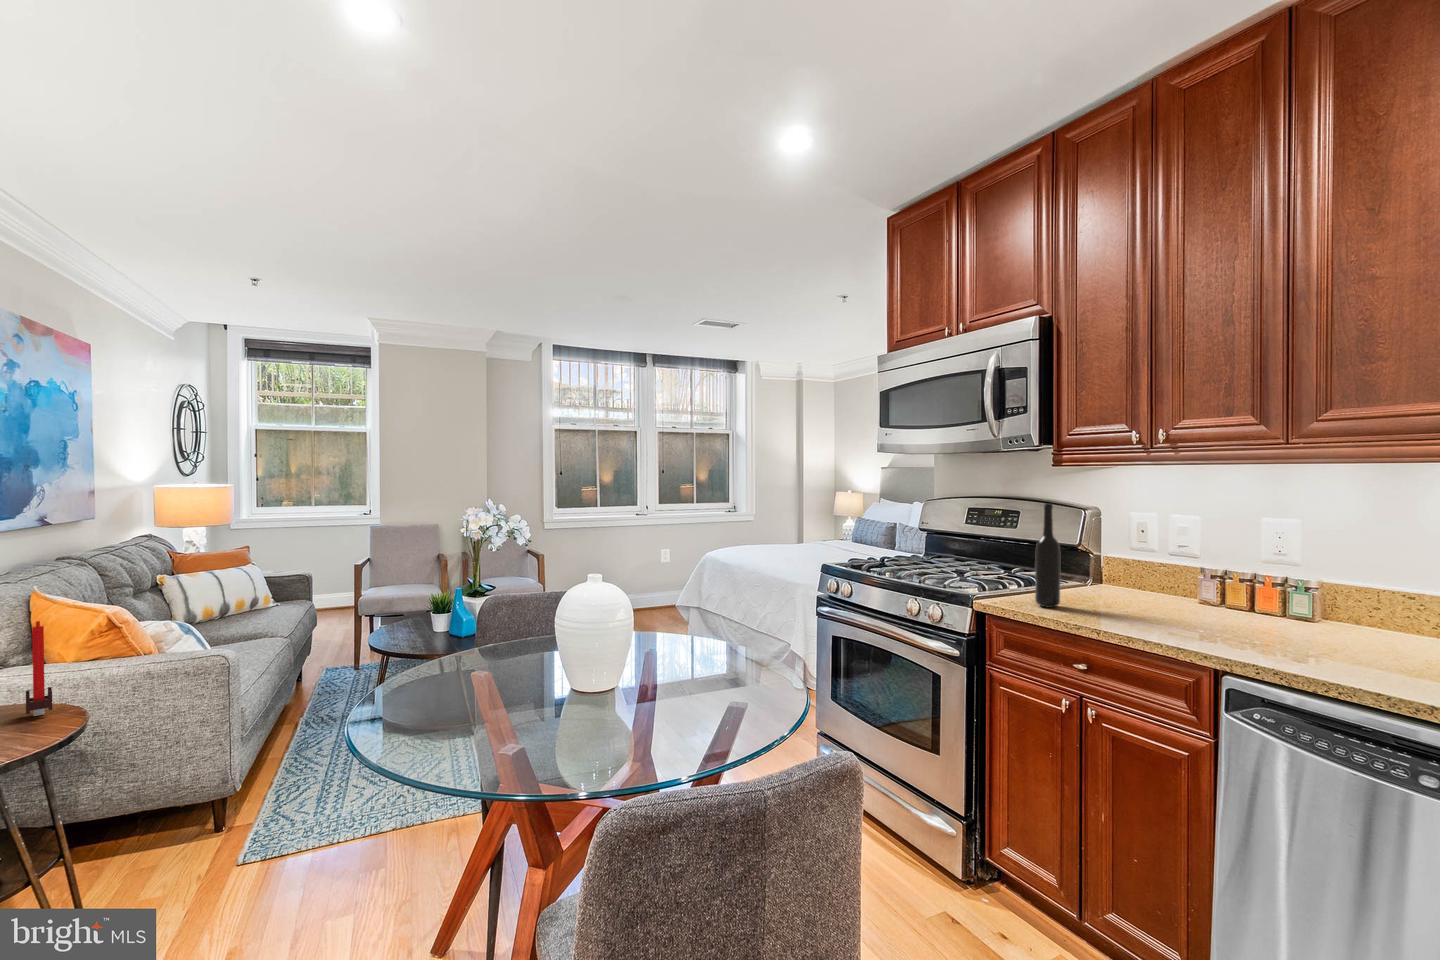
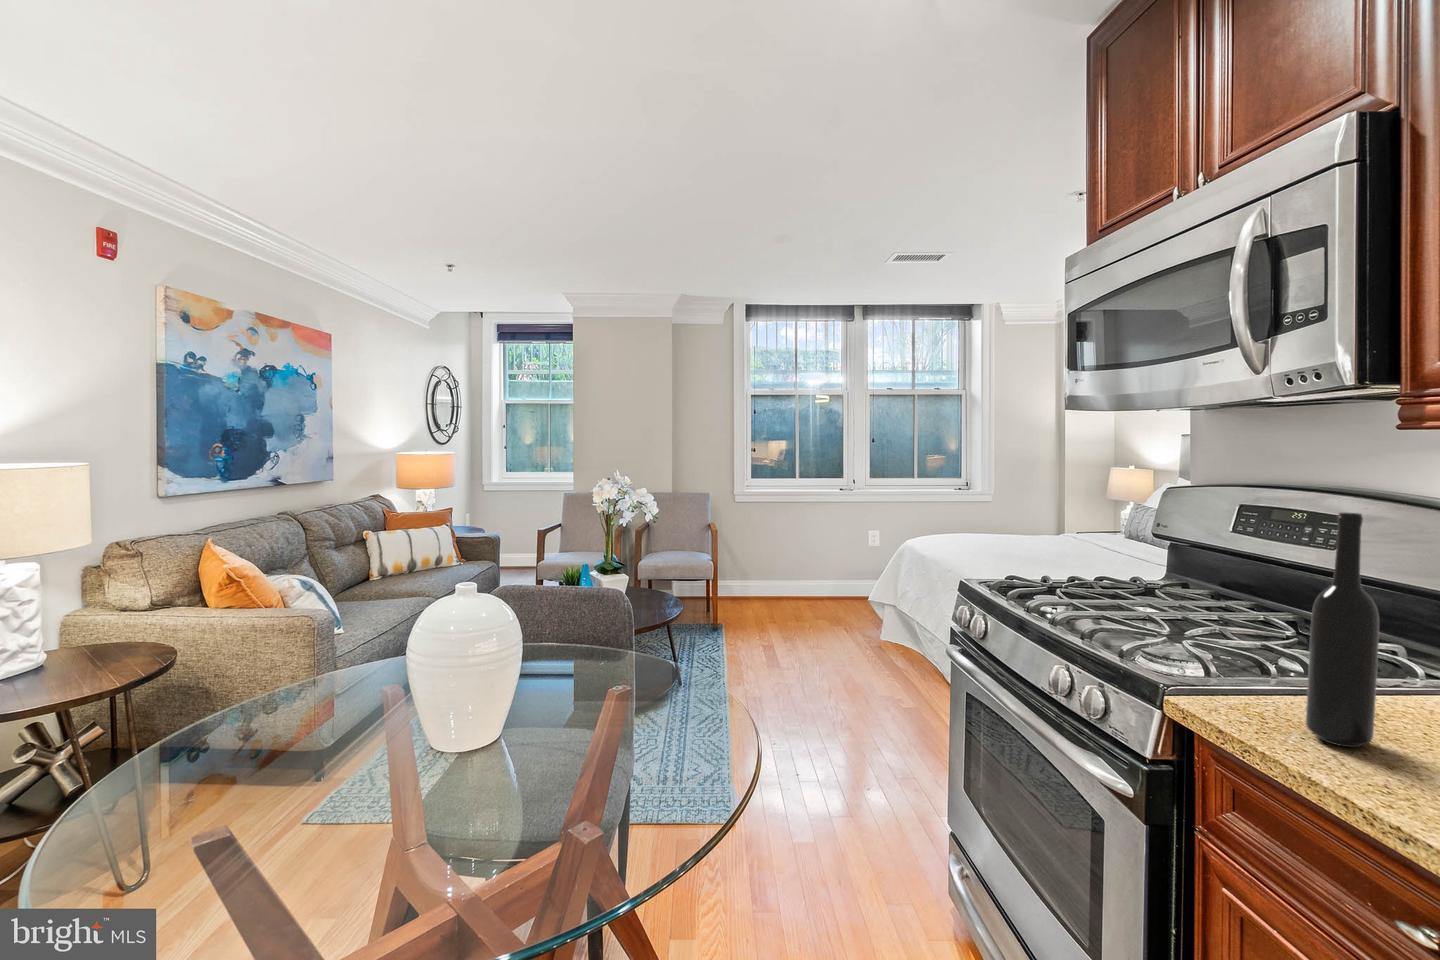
candle: present [26,621,52,716] -> none [108,581,139,669]

